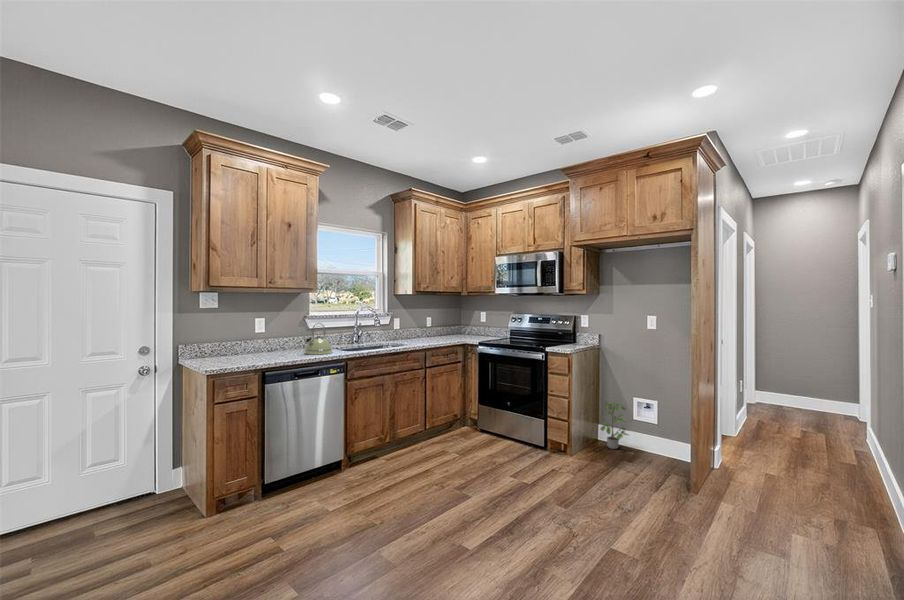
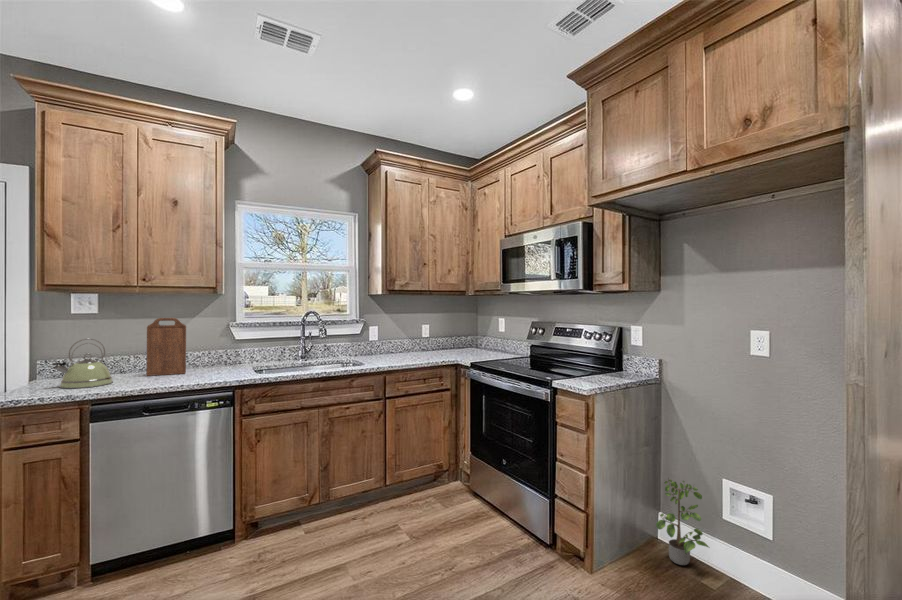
cutting board: none [266,311,292,355] -> present [146,318,186,376]
kettle: present [305,323,332,355] -> present [53,339,113,388]

